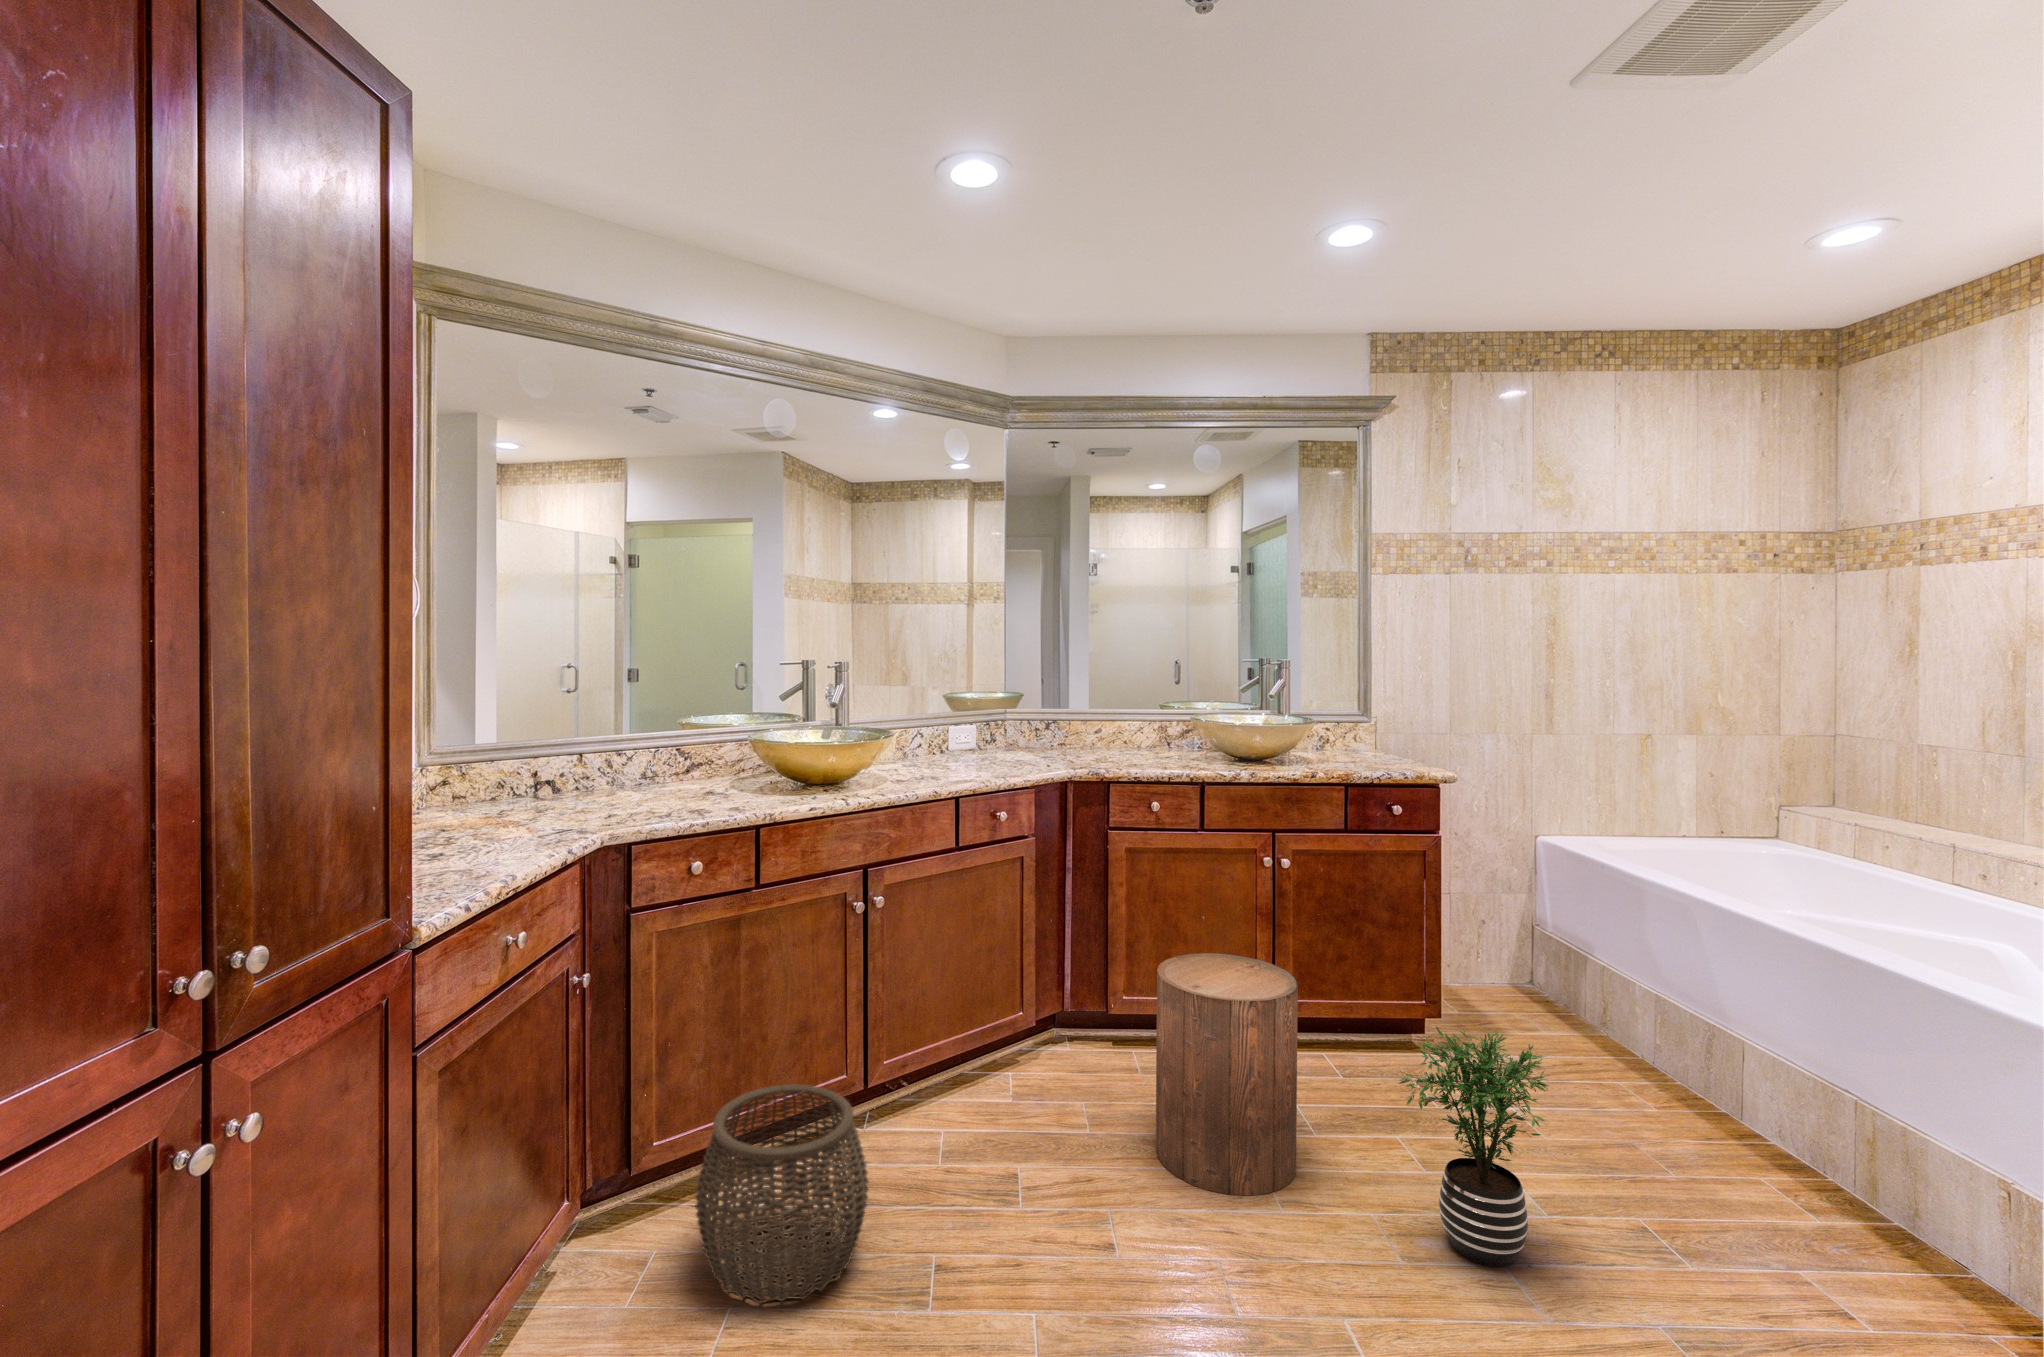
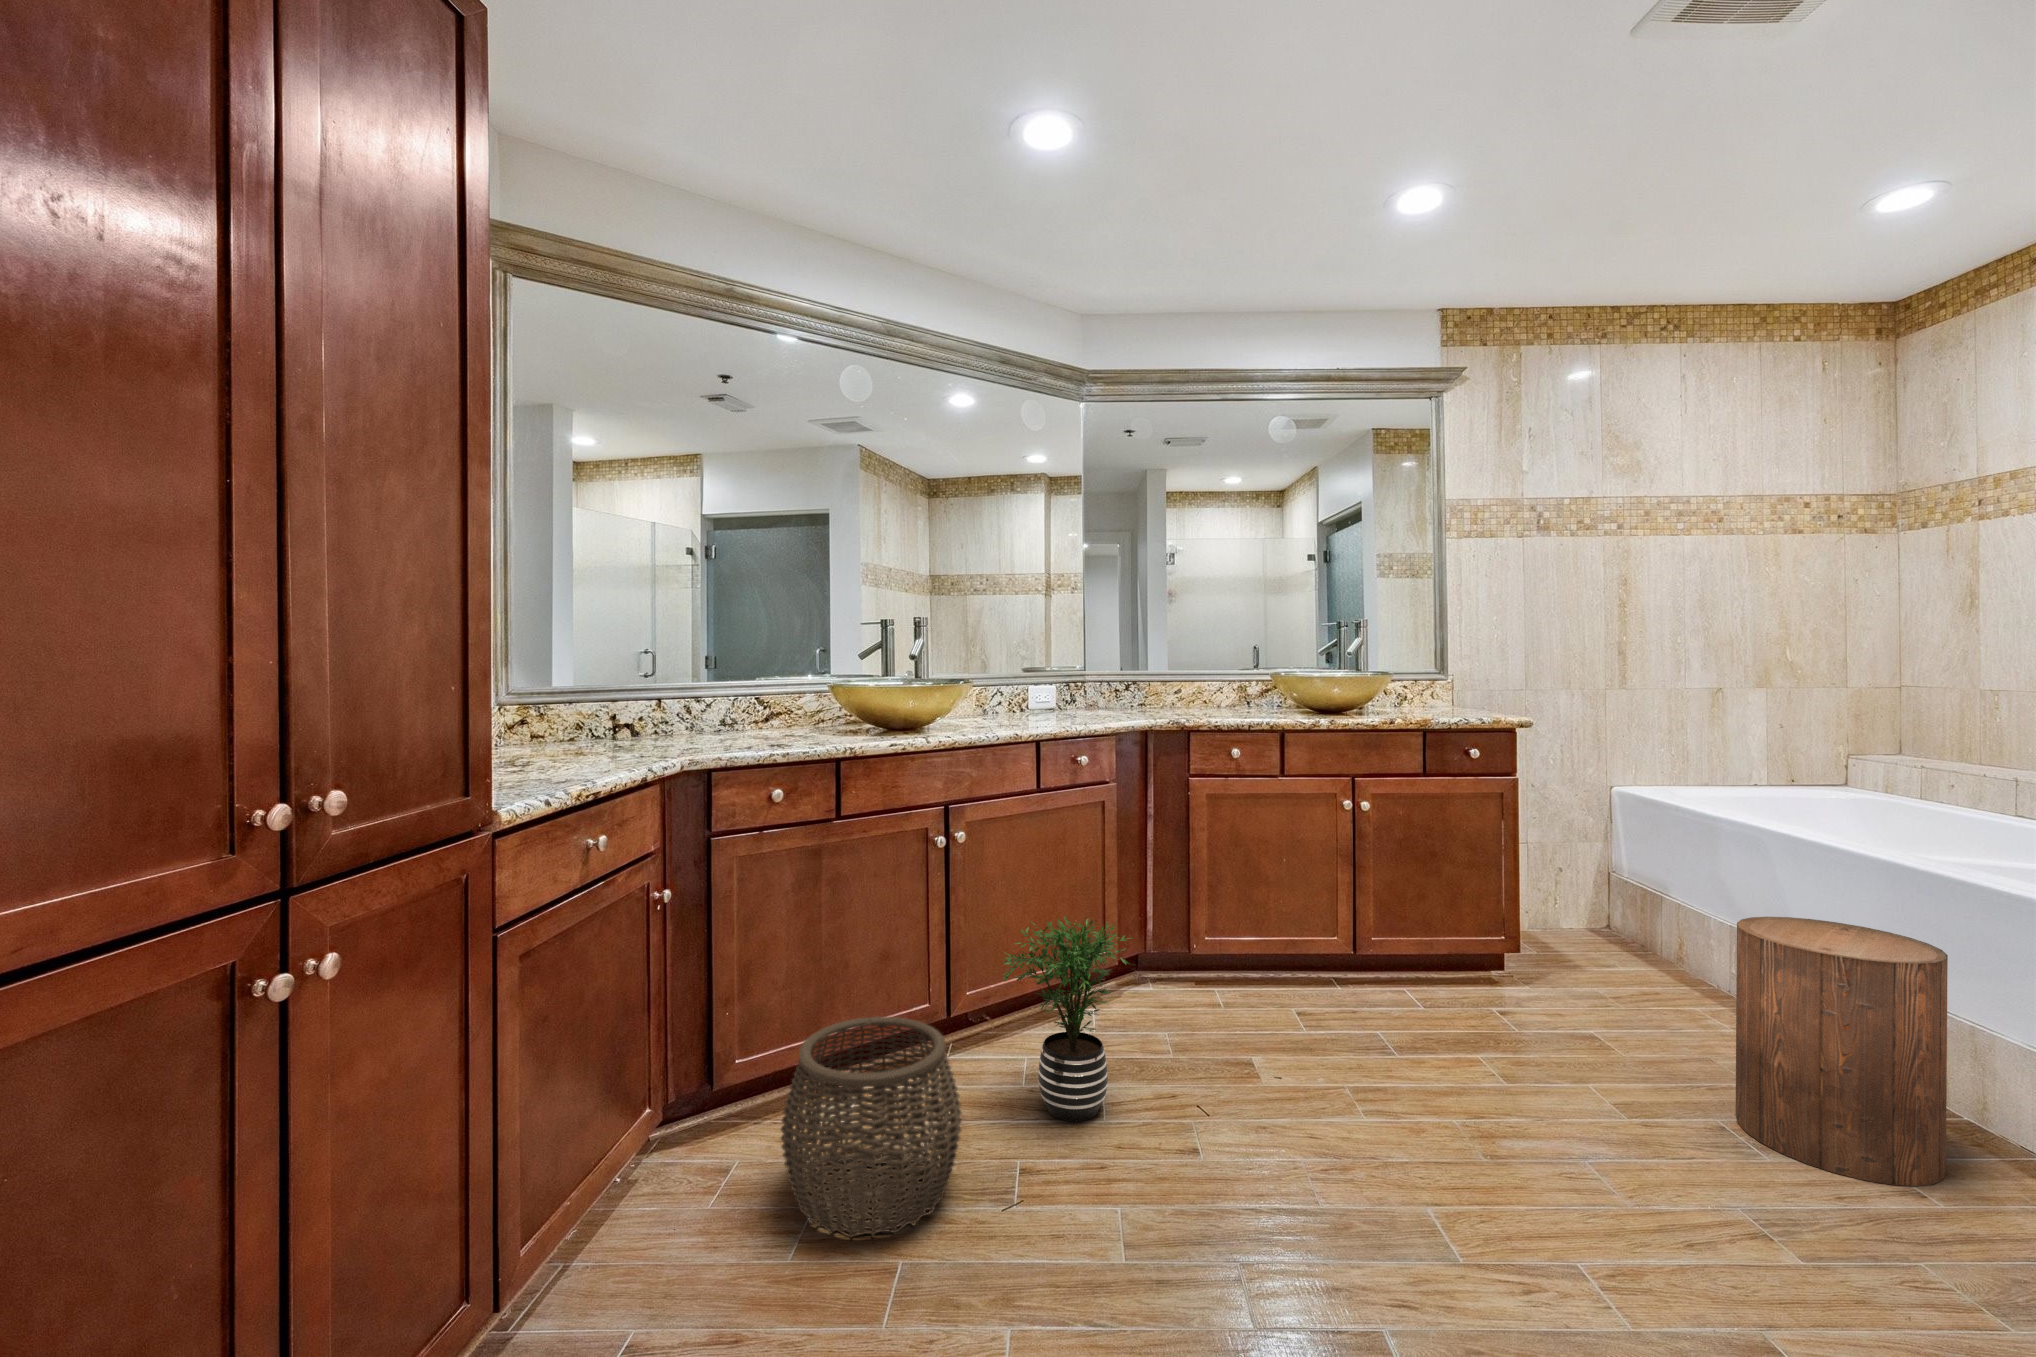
stool: present [1156,953,1298,1196] -> present [1735,917,1948,1186]
potted plant: present [1399,1026,1550,1267] -> present [1002,917,1132,1121]

